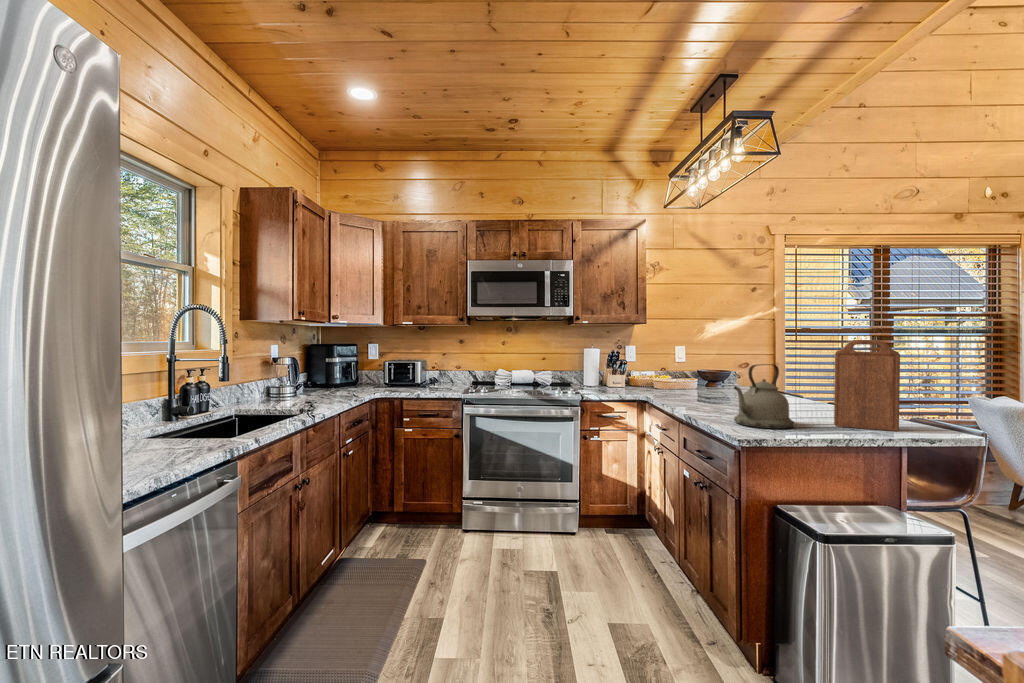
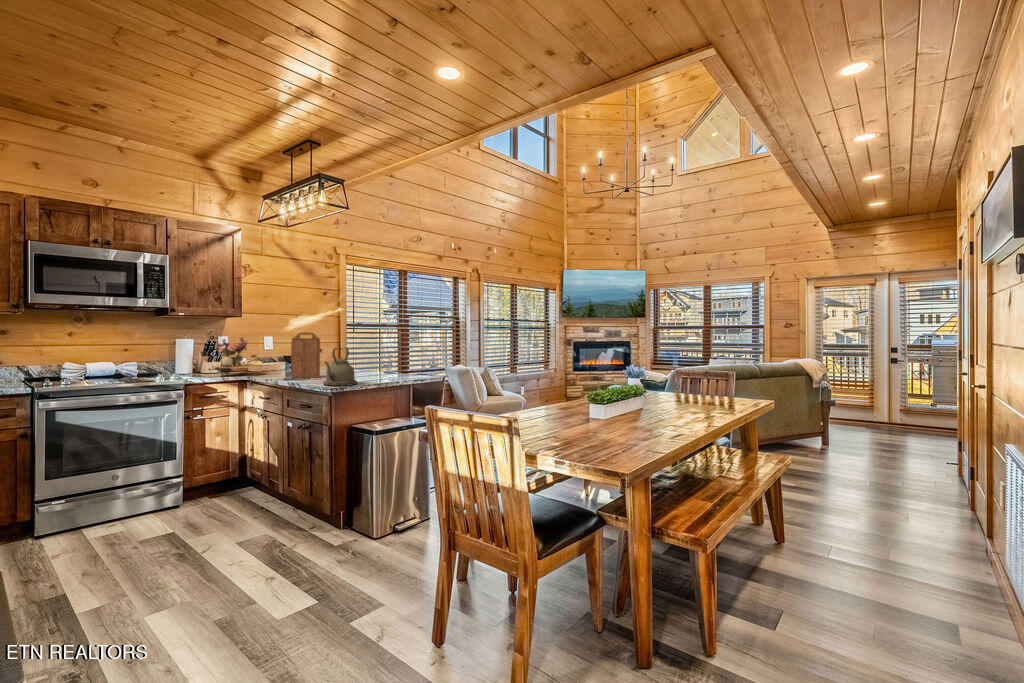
cutting board: present [834,340,900,431] -> present [291,332,320,378]
flower arrangement: none [610,346,665,391] -> present [212,338,259,374]

